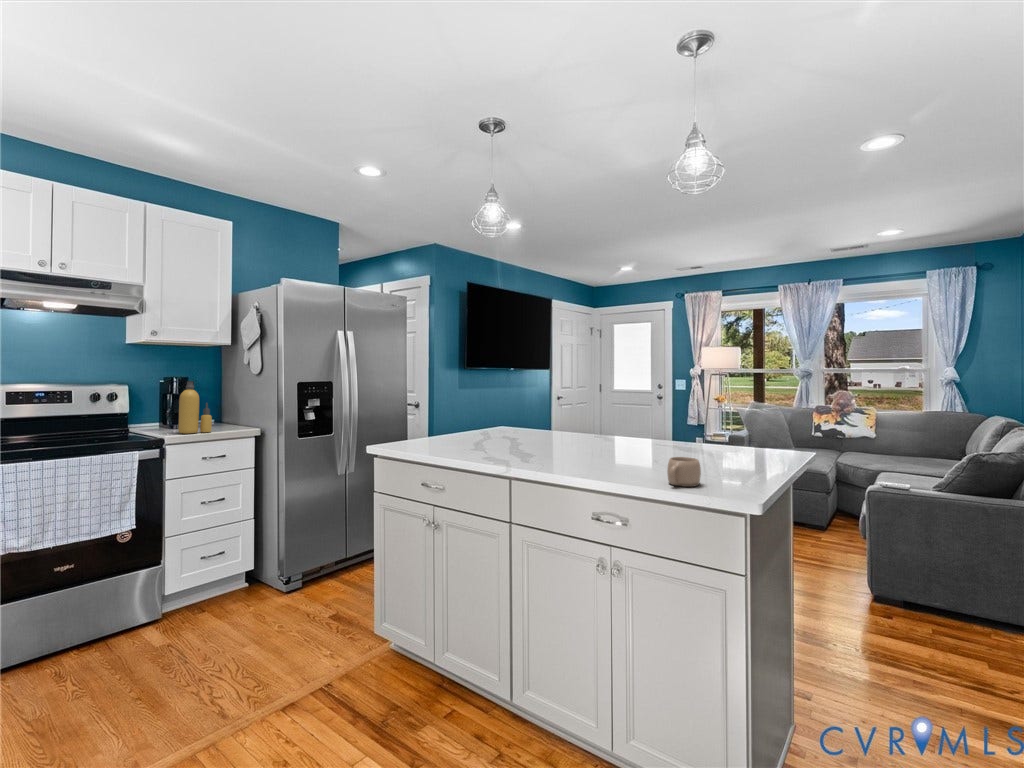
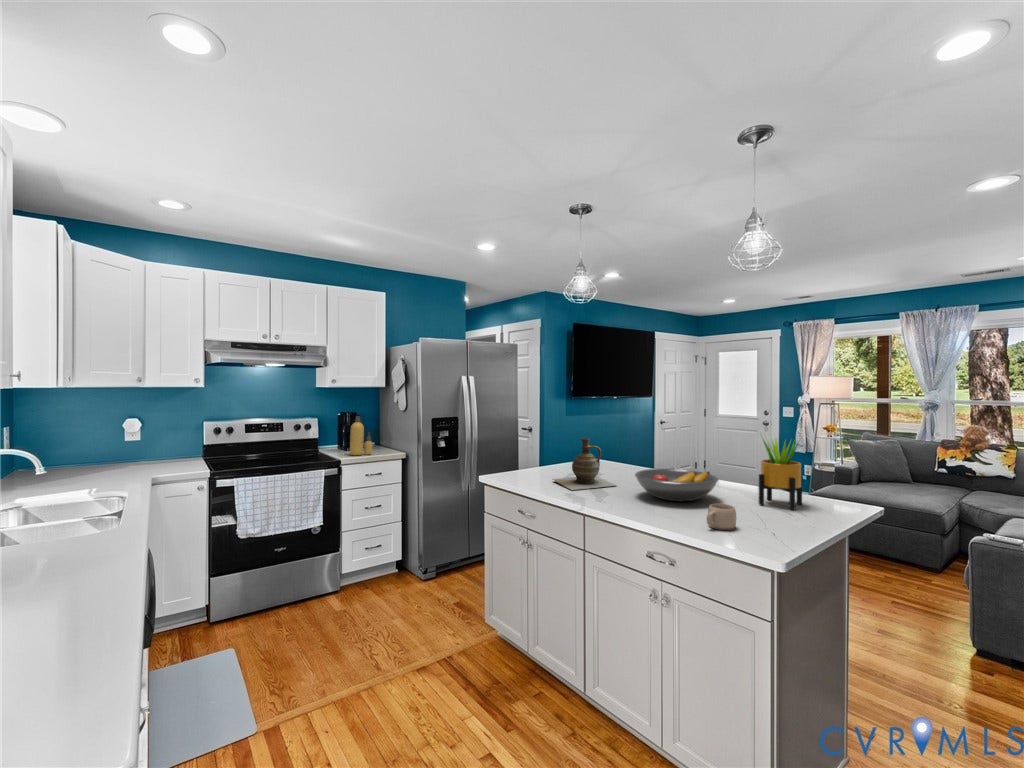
potted plant: none [704,378,754,464] -> present [759,438,802,510]
ceramic jug: none [461,396,541,457] -> present [552,438,616,490]
fruit bowl: none [567,426,663,462] -> present [635,469,718,501]

